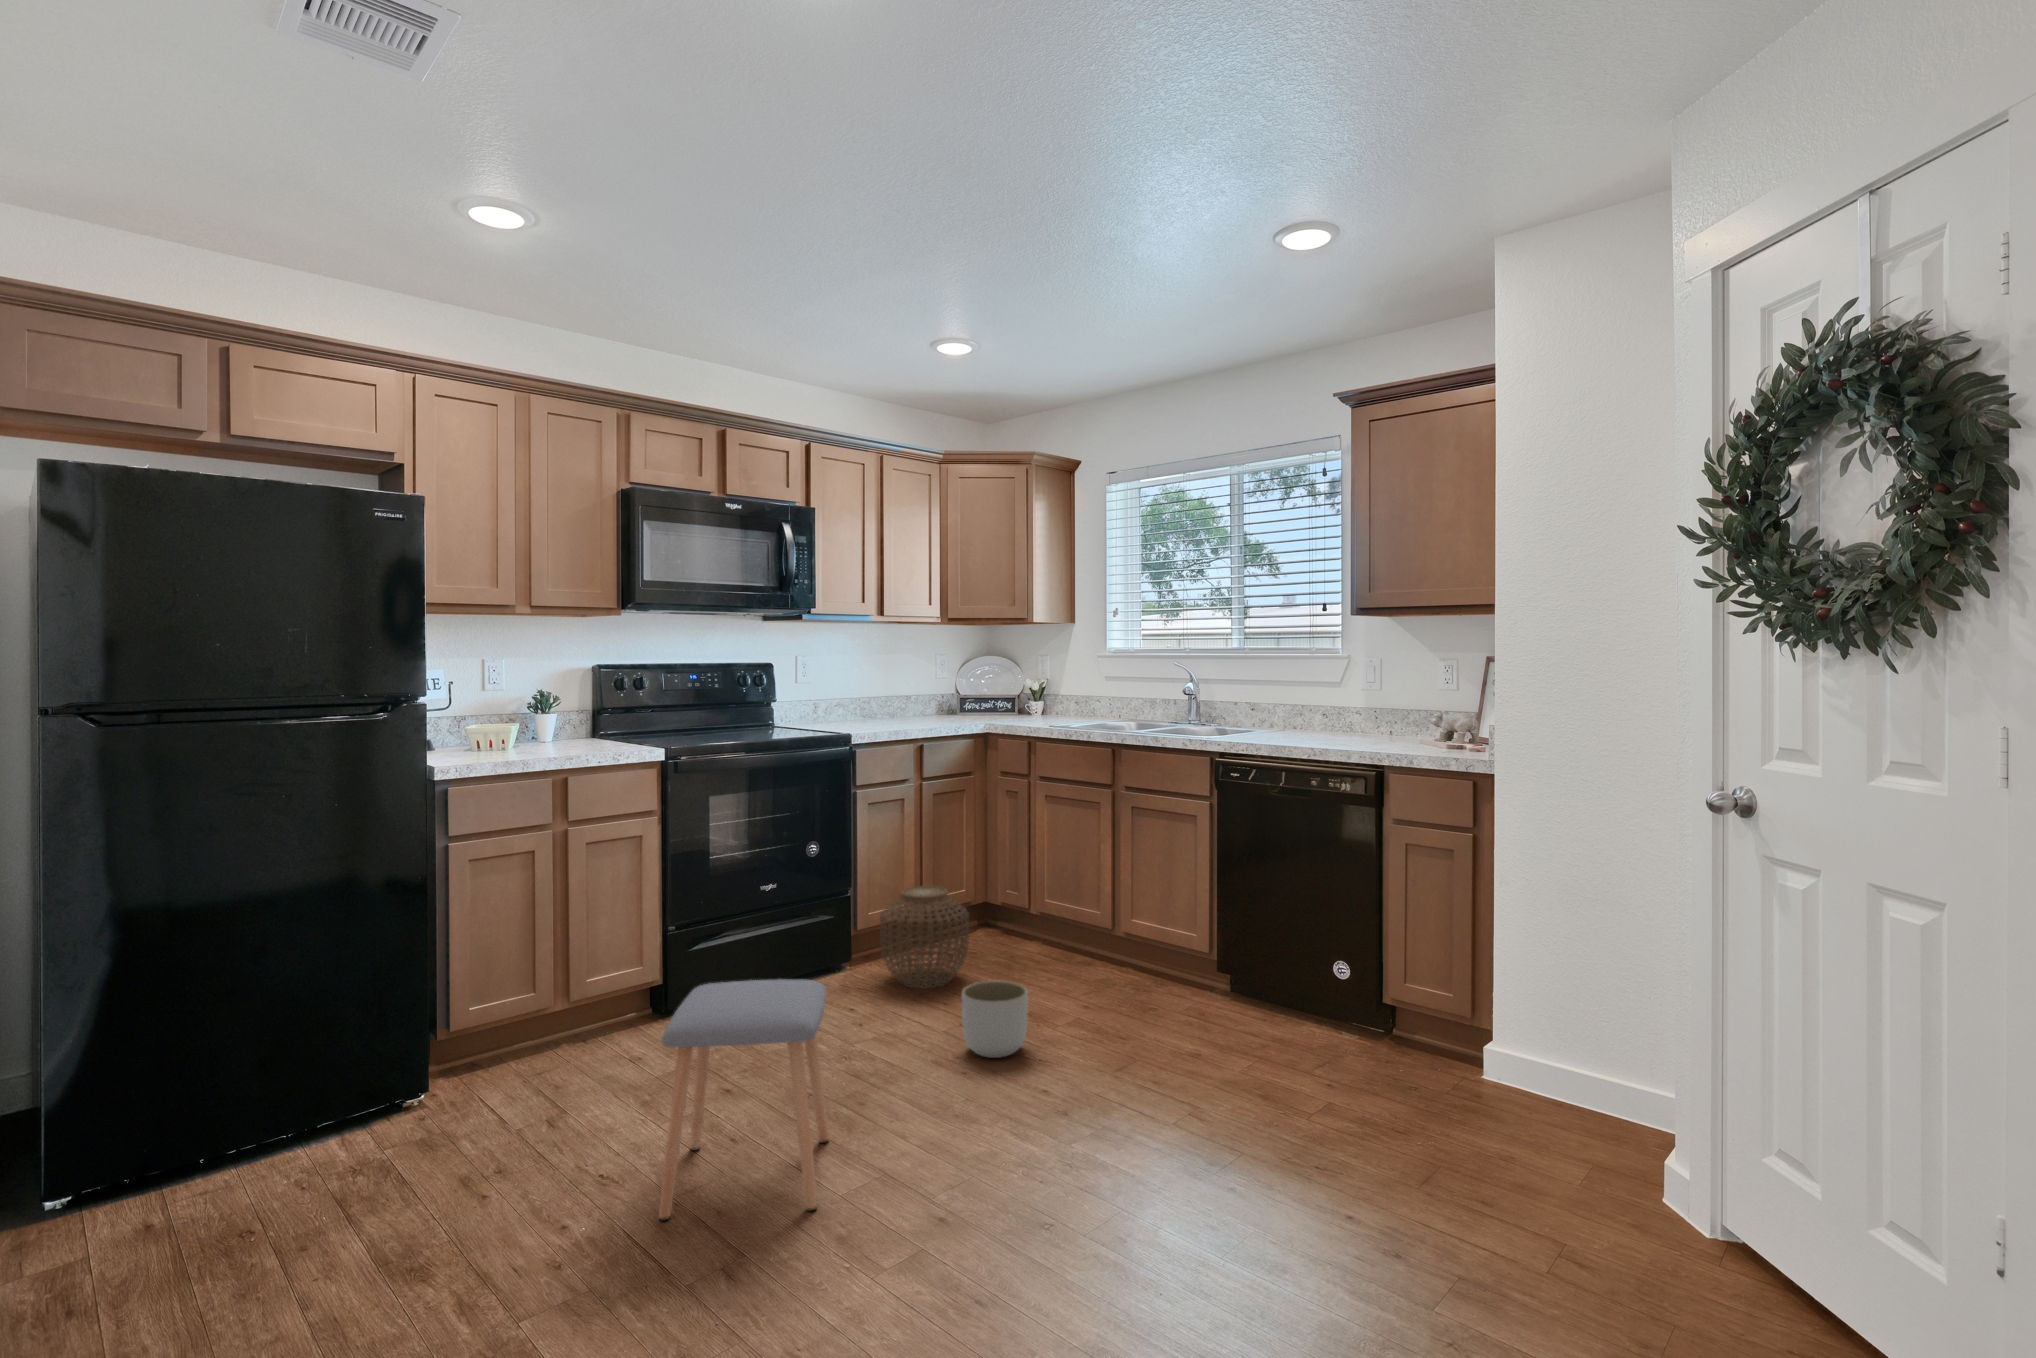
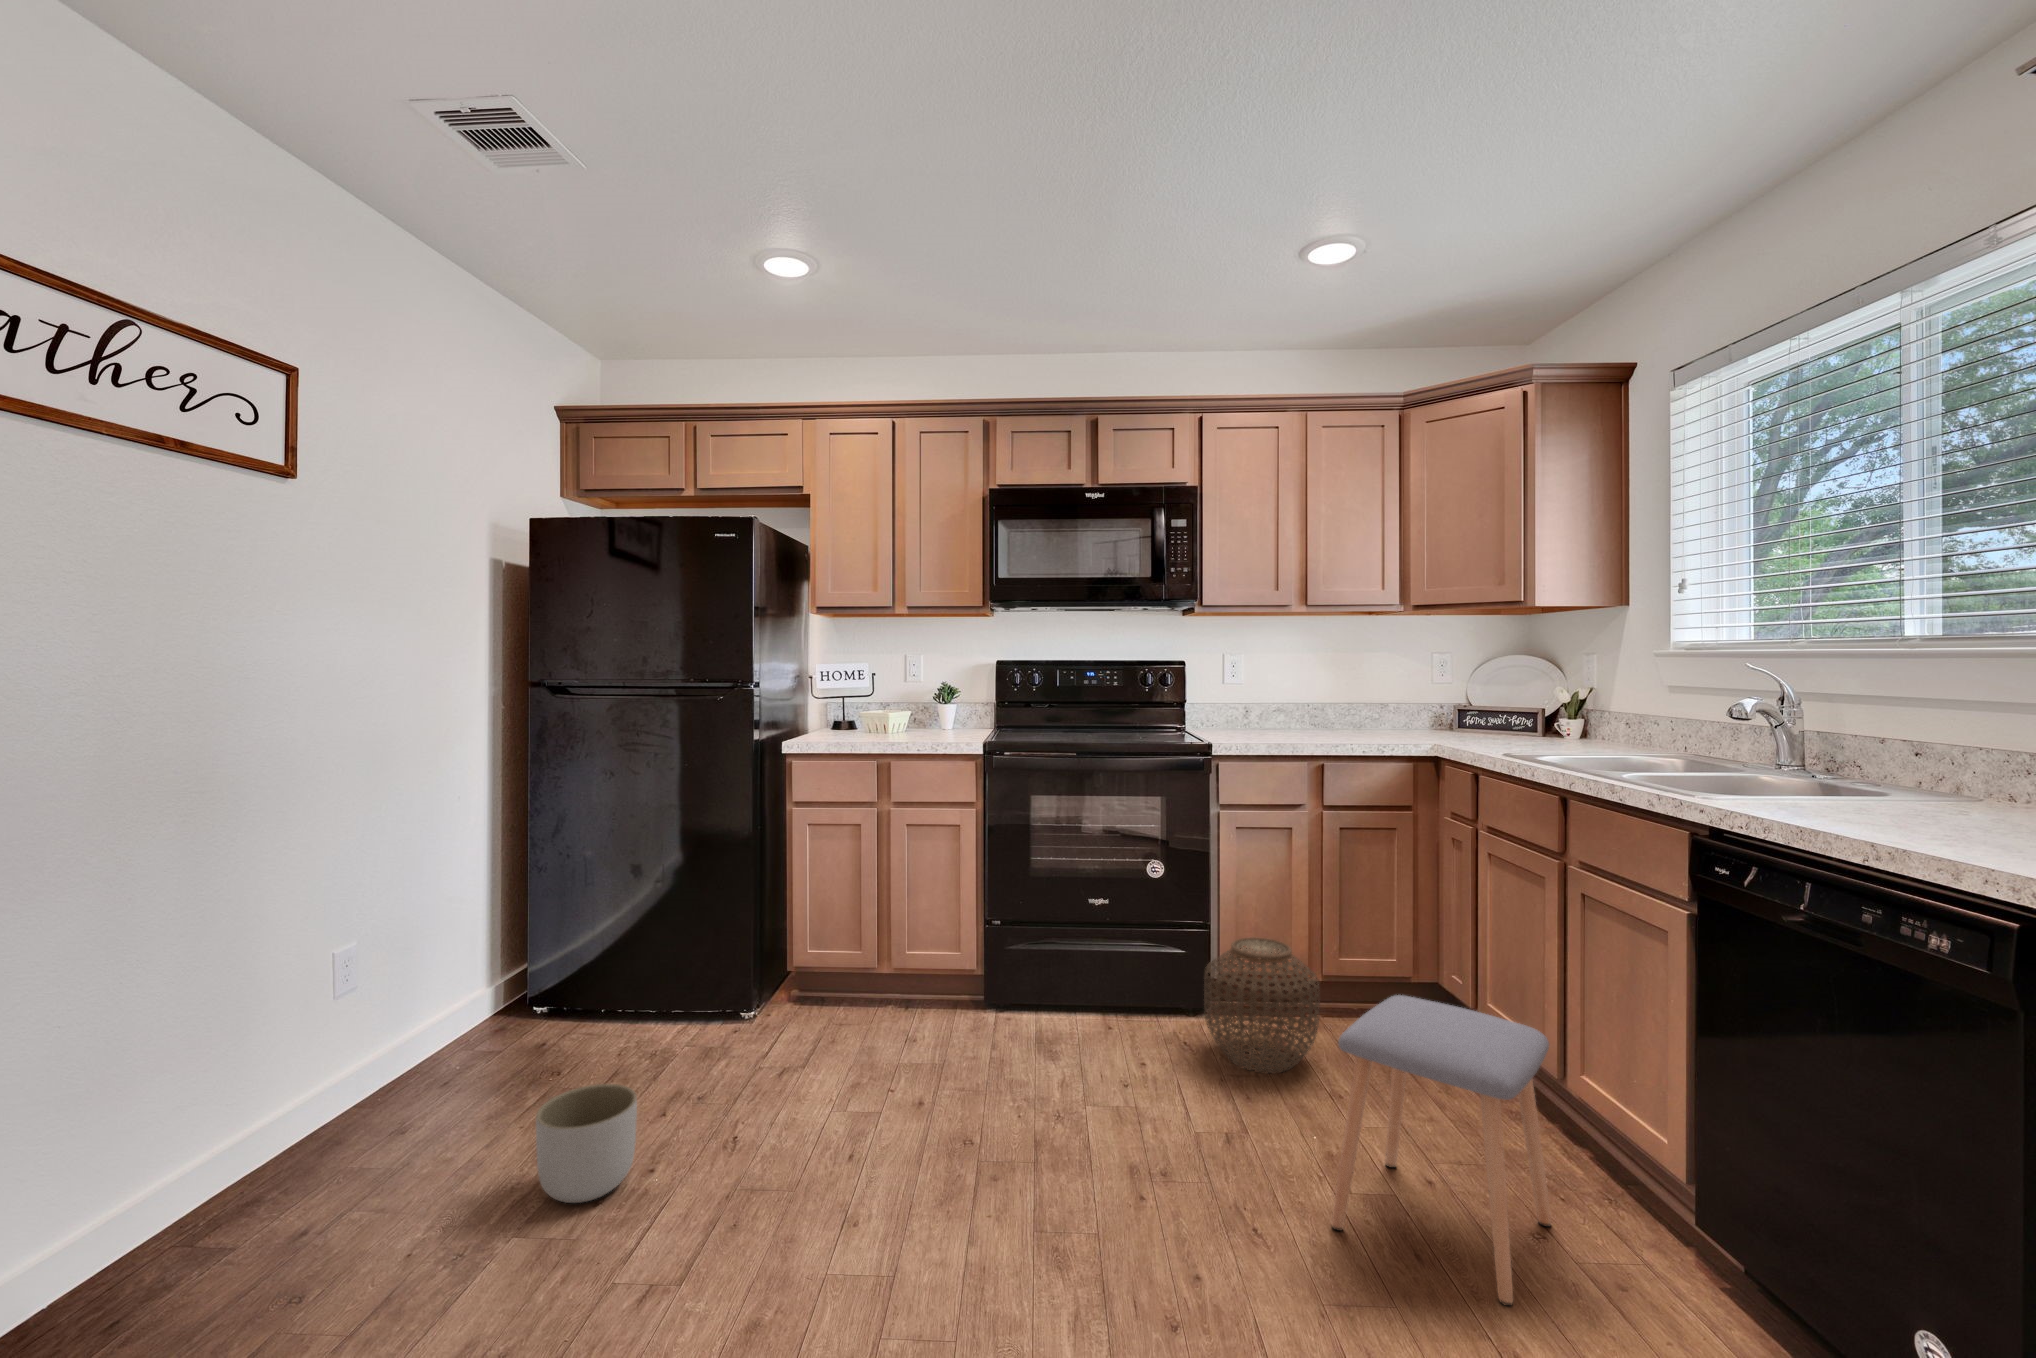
stool: present [659,979,829,1221] -> present [1332,995,1551,1306]
planter: present [962,981,1028,1058] -> present [536,1084,637,1203]

